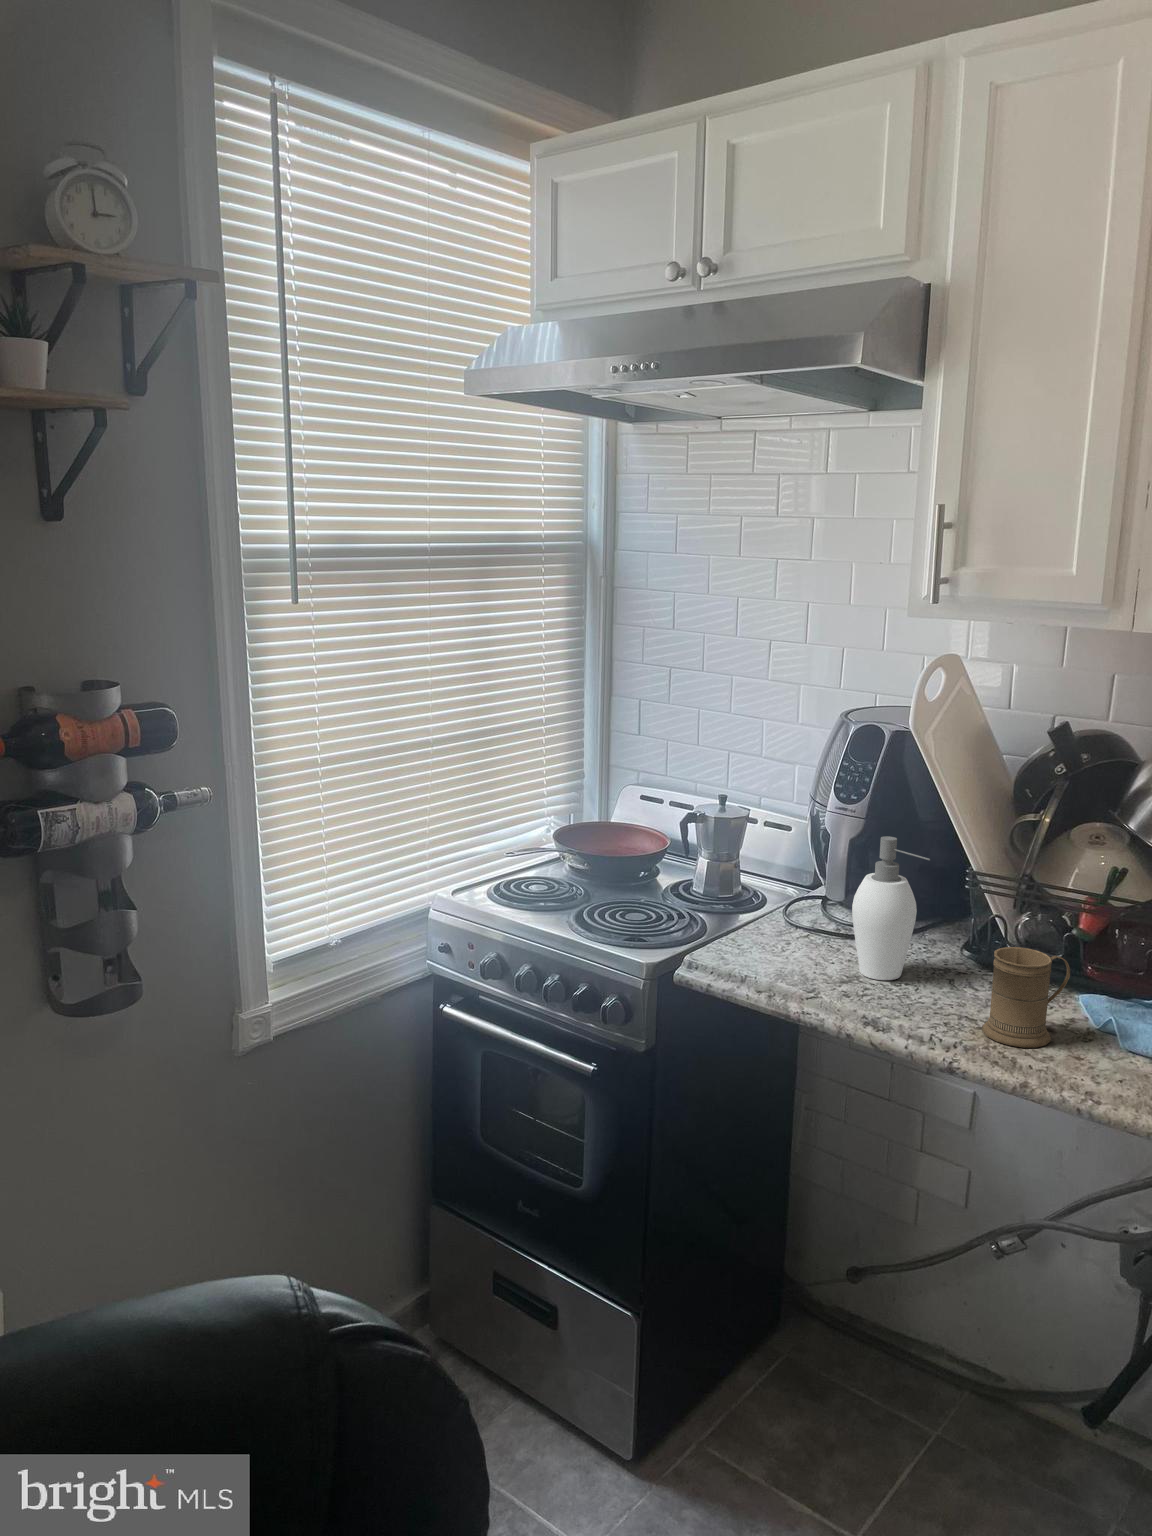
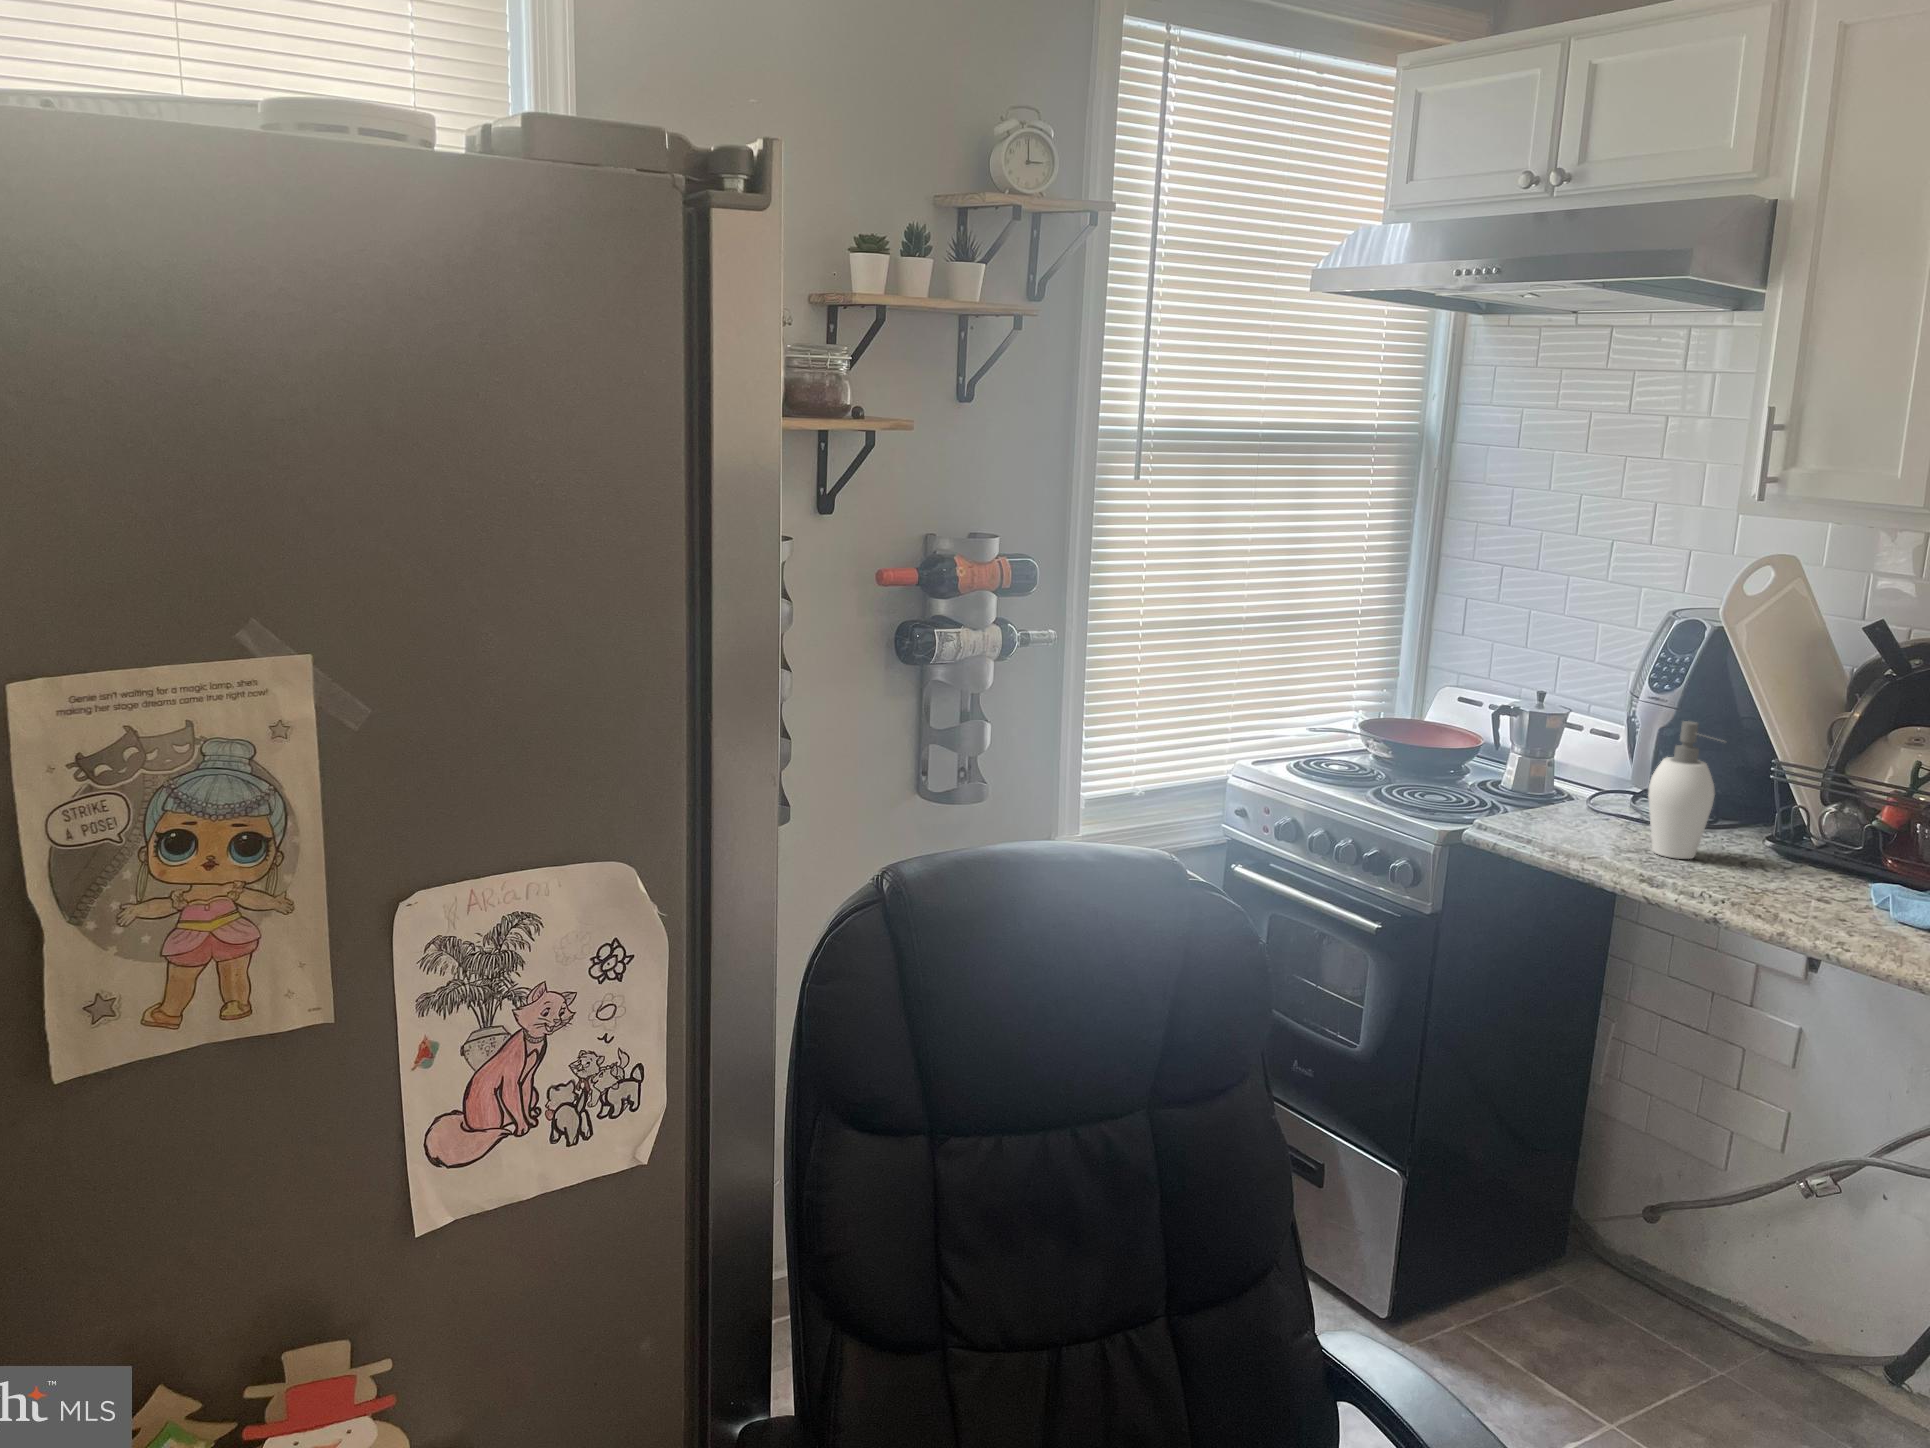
mug: present [982,947,1070,1048] -> none [1756,822,1853,912]

